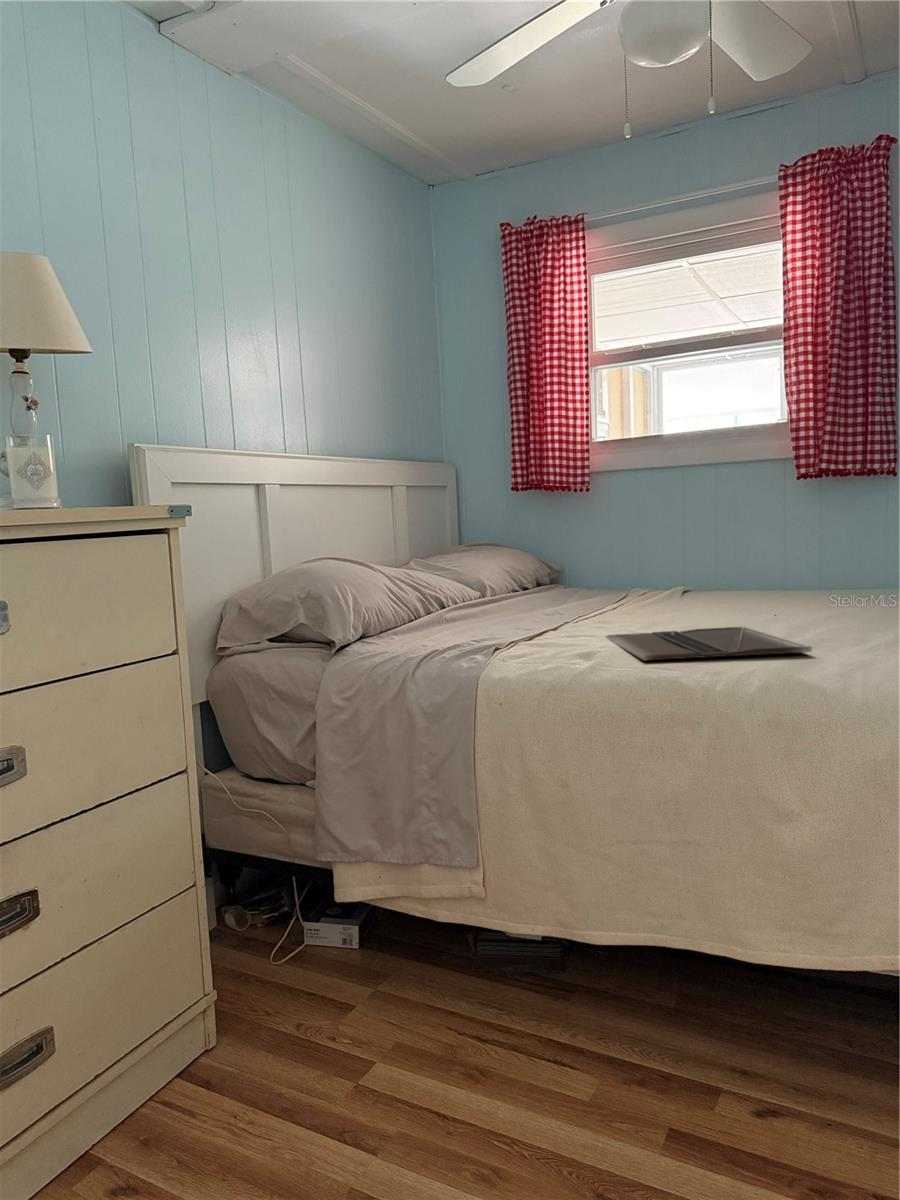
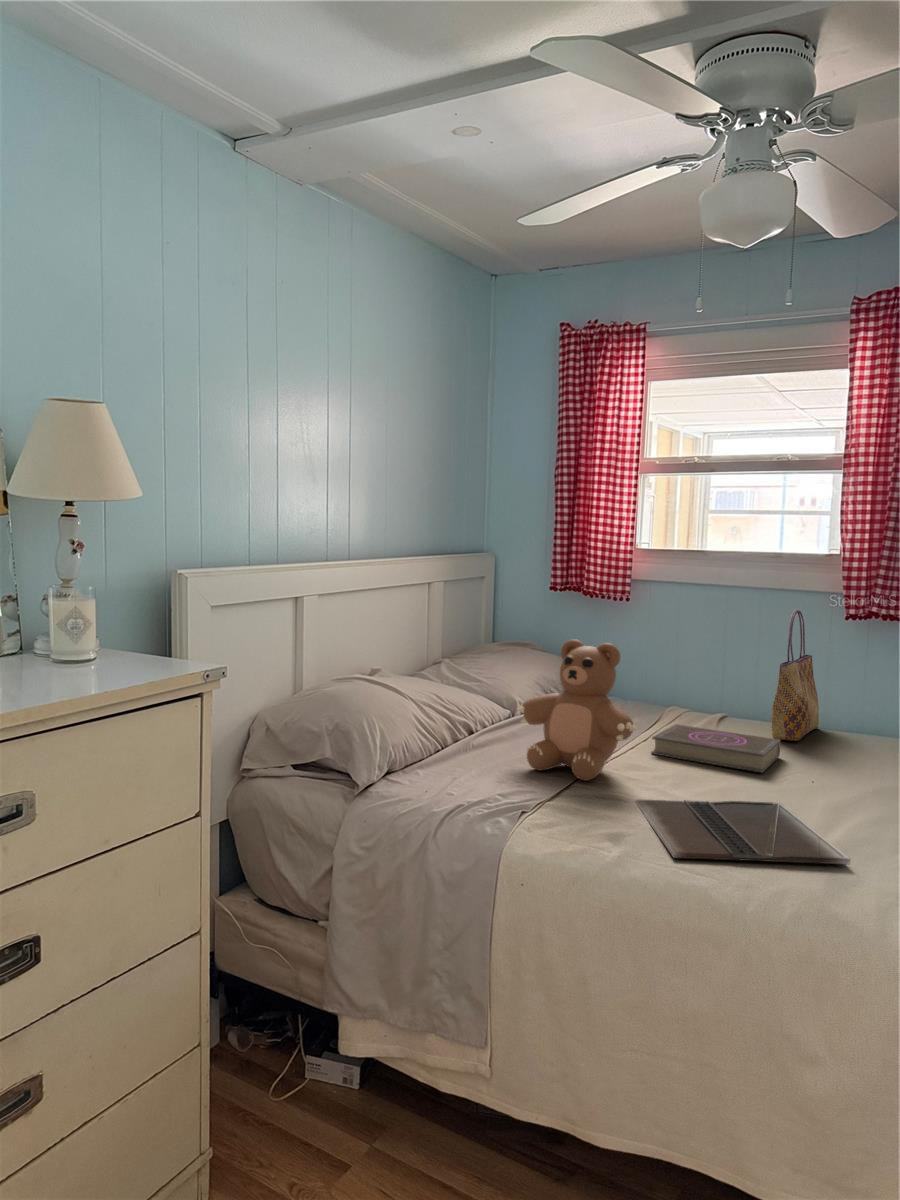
tote bag: none [734,472,781,597] -> present [771,610,819,741]
teddy bear: none [485,498,603,629] -> present [518,639,637,781]
book: none [619,589,744,614] -> present [651,724,781,773]

